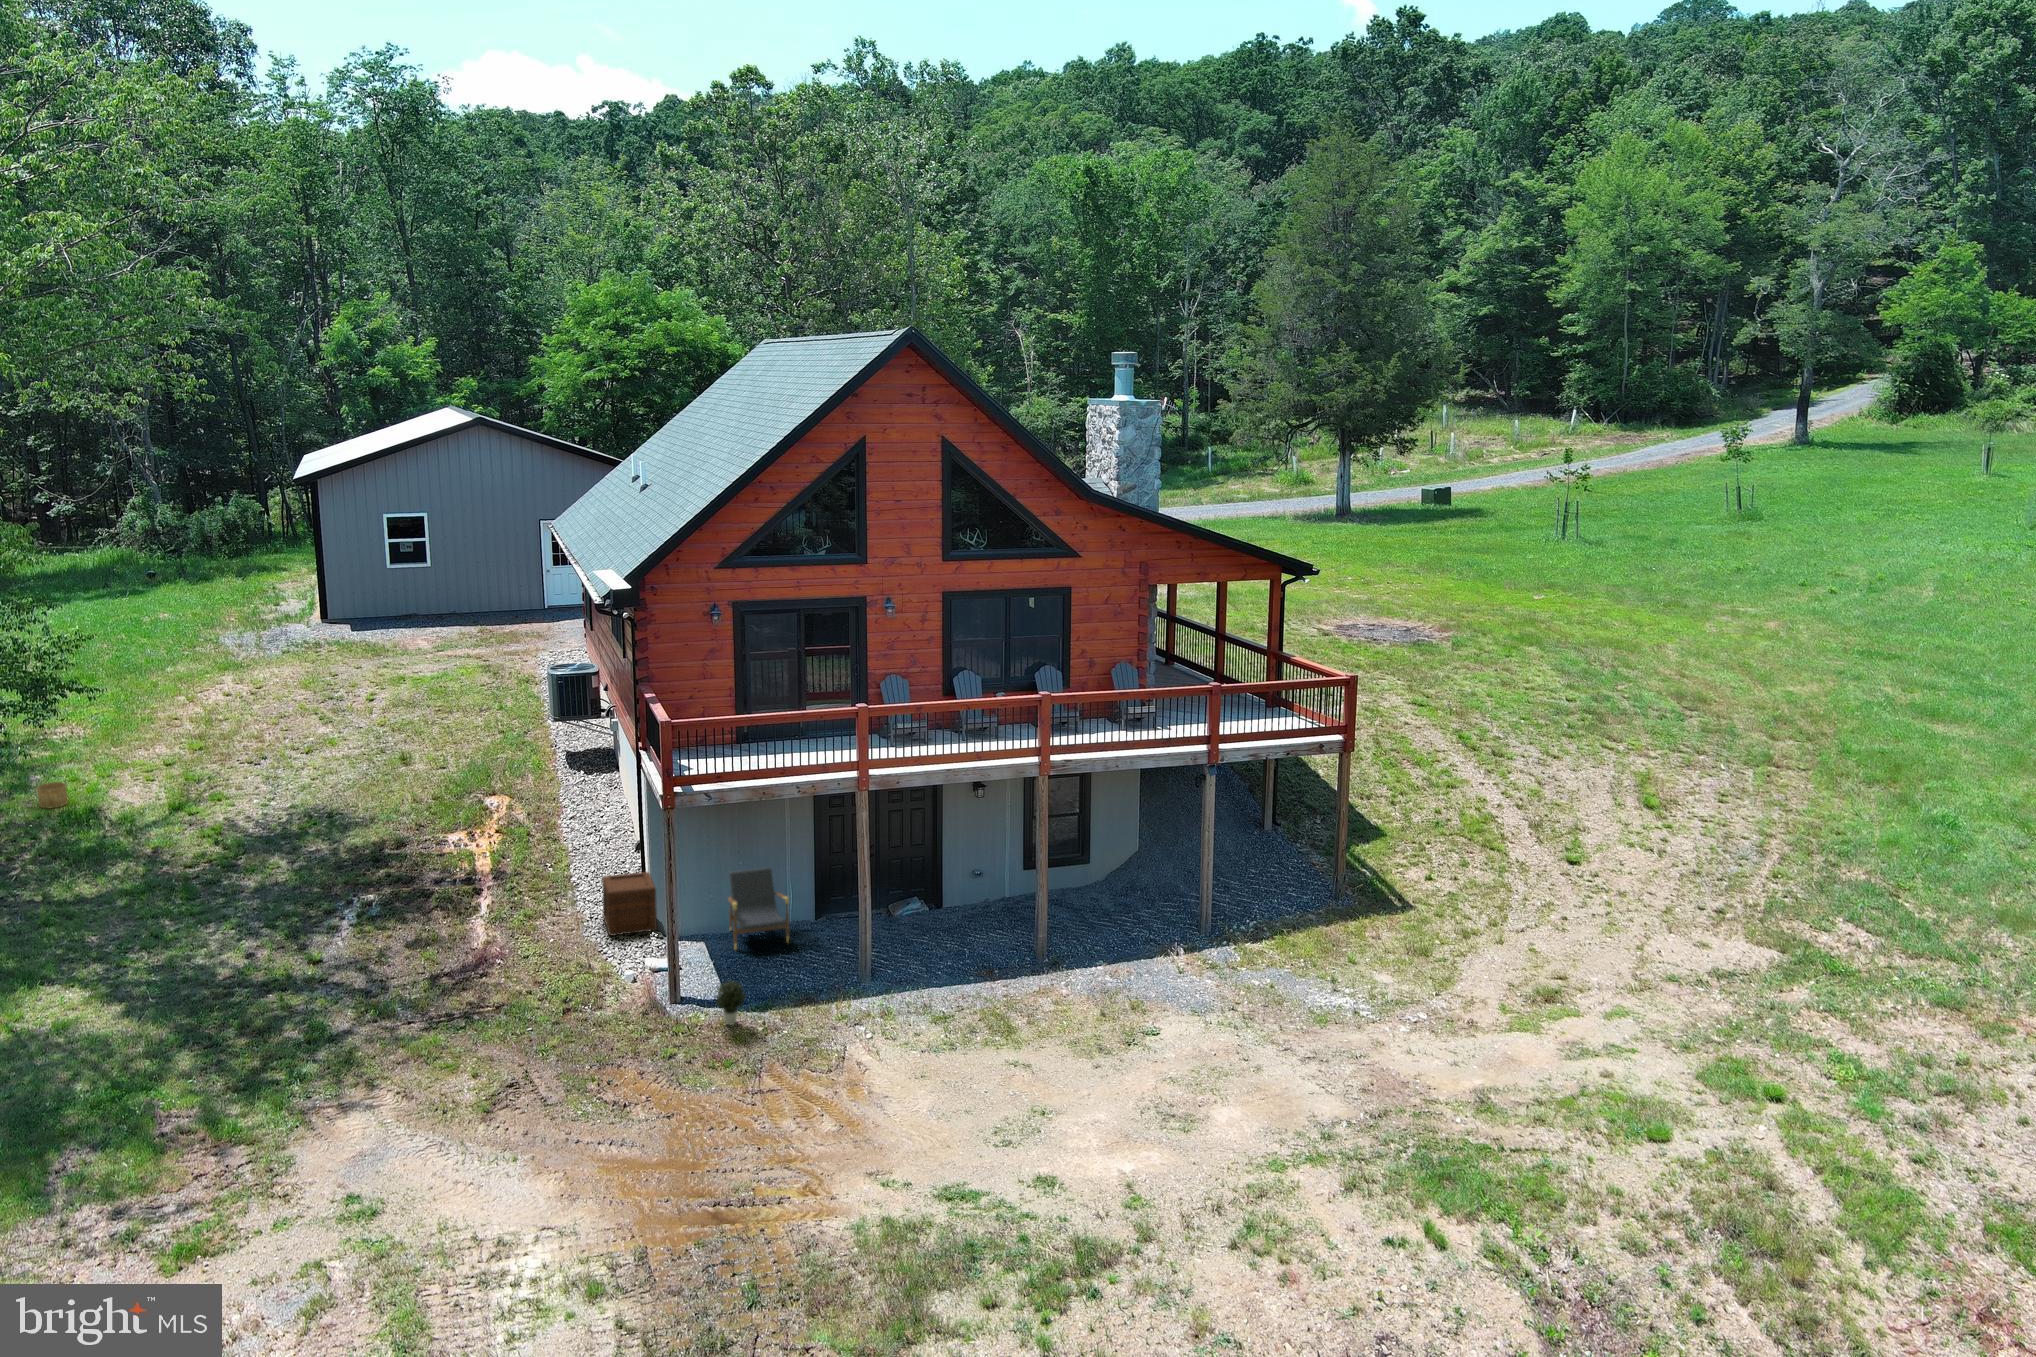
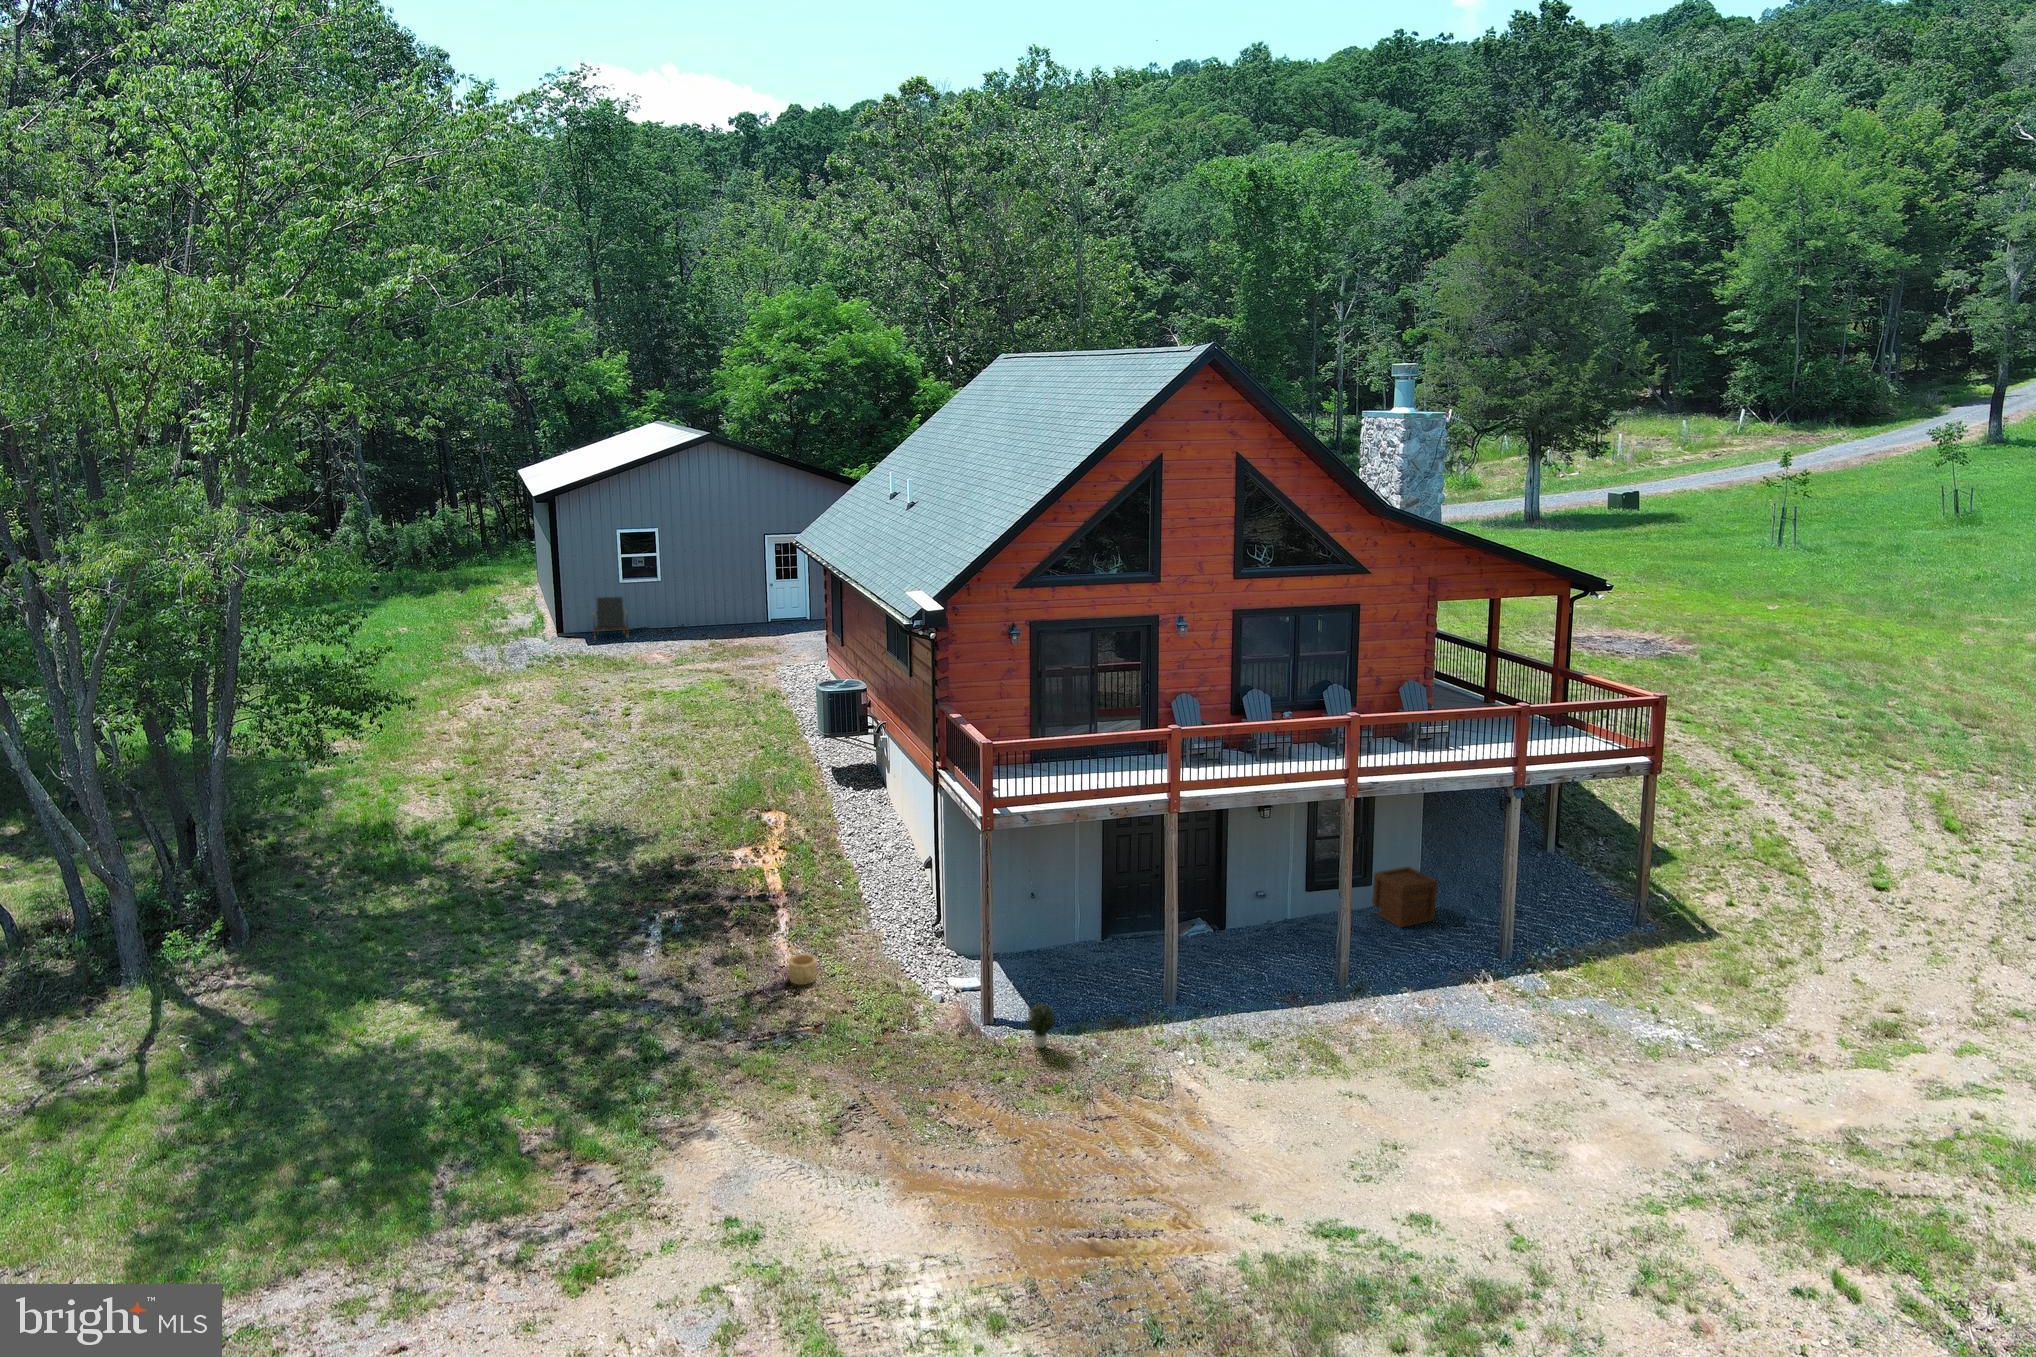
wooden bucket: present [37,782,68,808] -> present [789,954,817,985]
lounge chair: present [728,867,789,949] -> present [593,597,628,638]
wooden crate: present [602,872,657,936] -> present [1372,867,1438,927]

